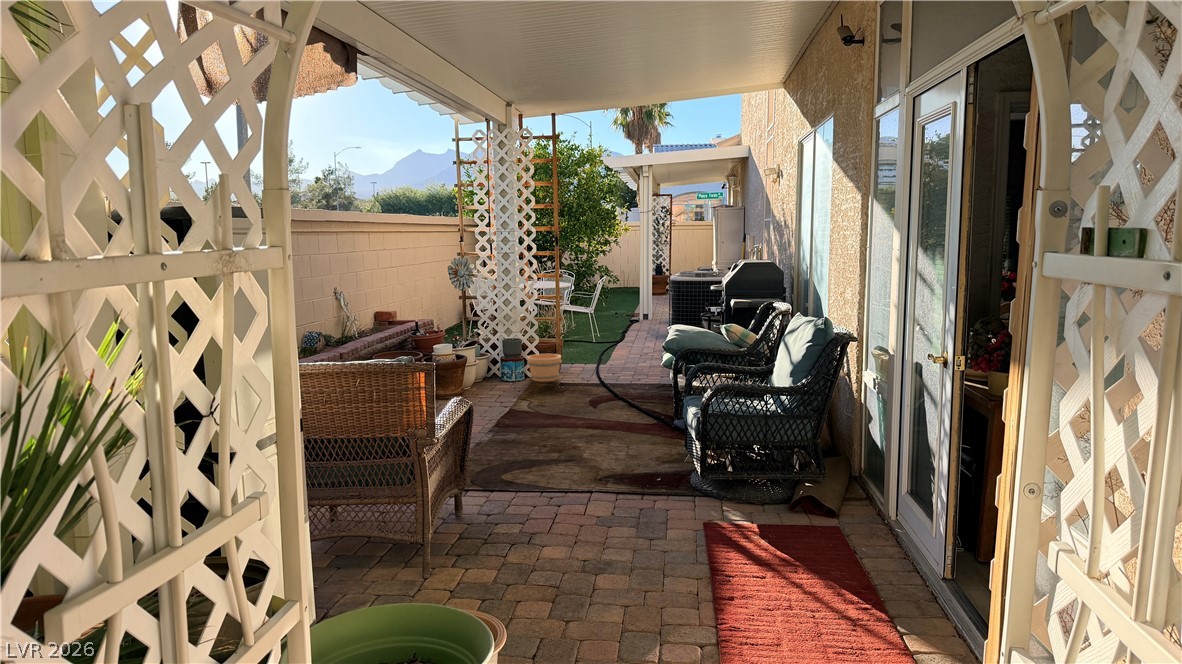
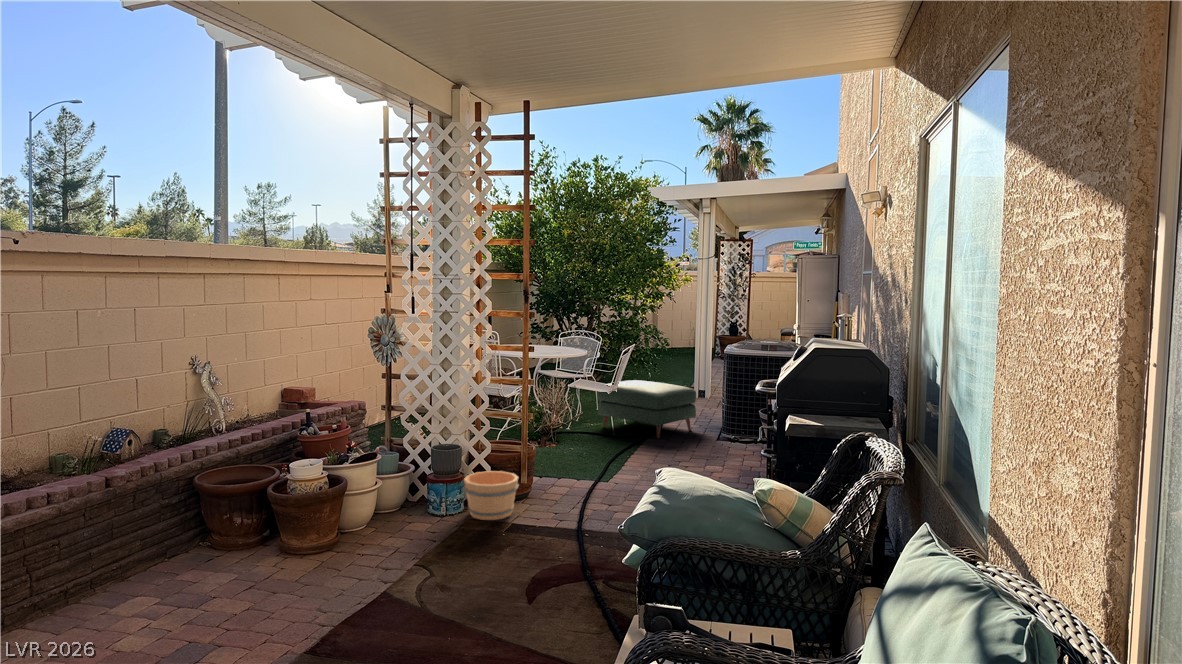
ottoman: none [580,304,651,342] -> present [597,380,696,438]

